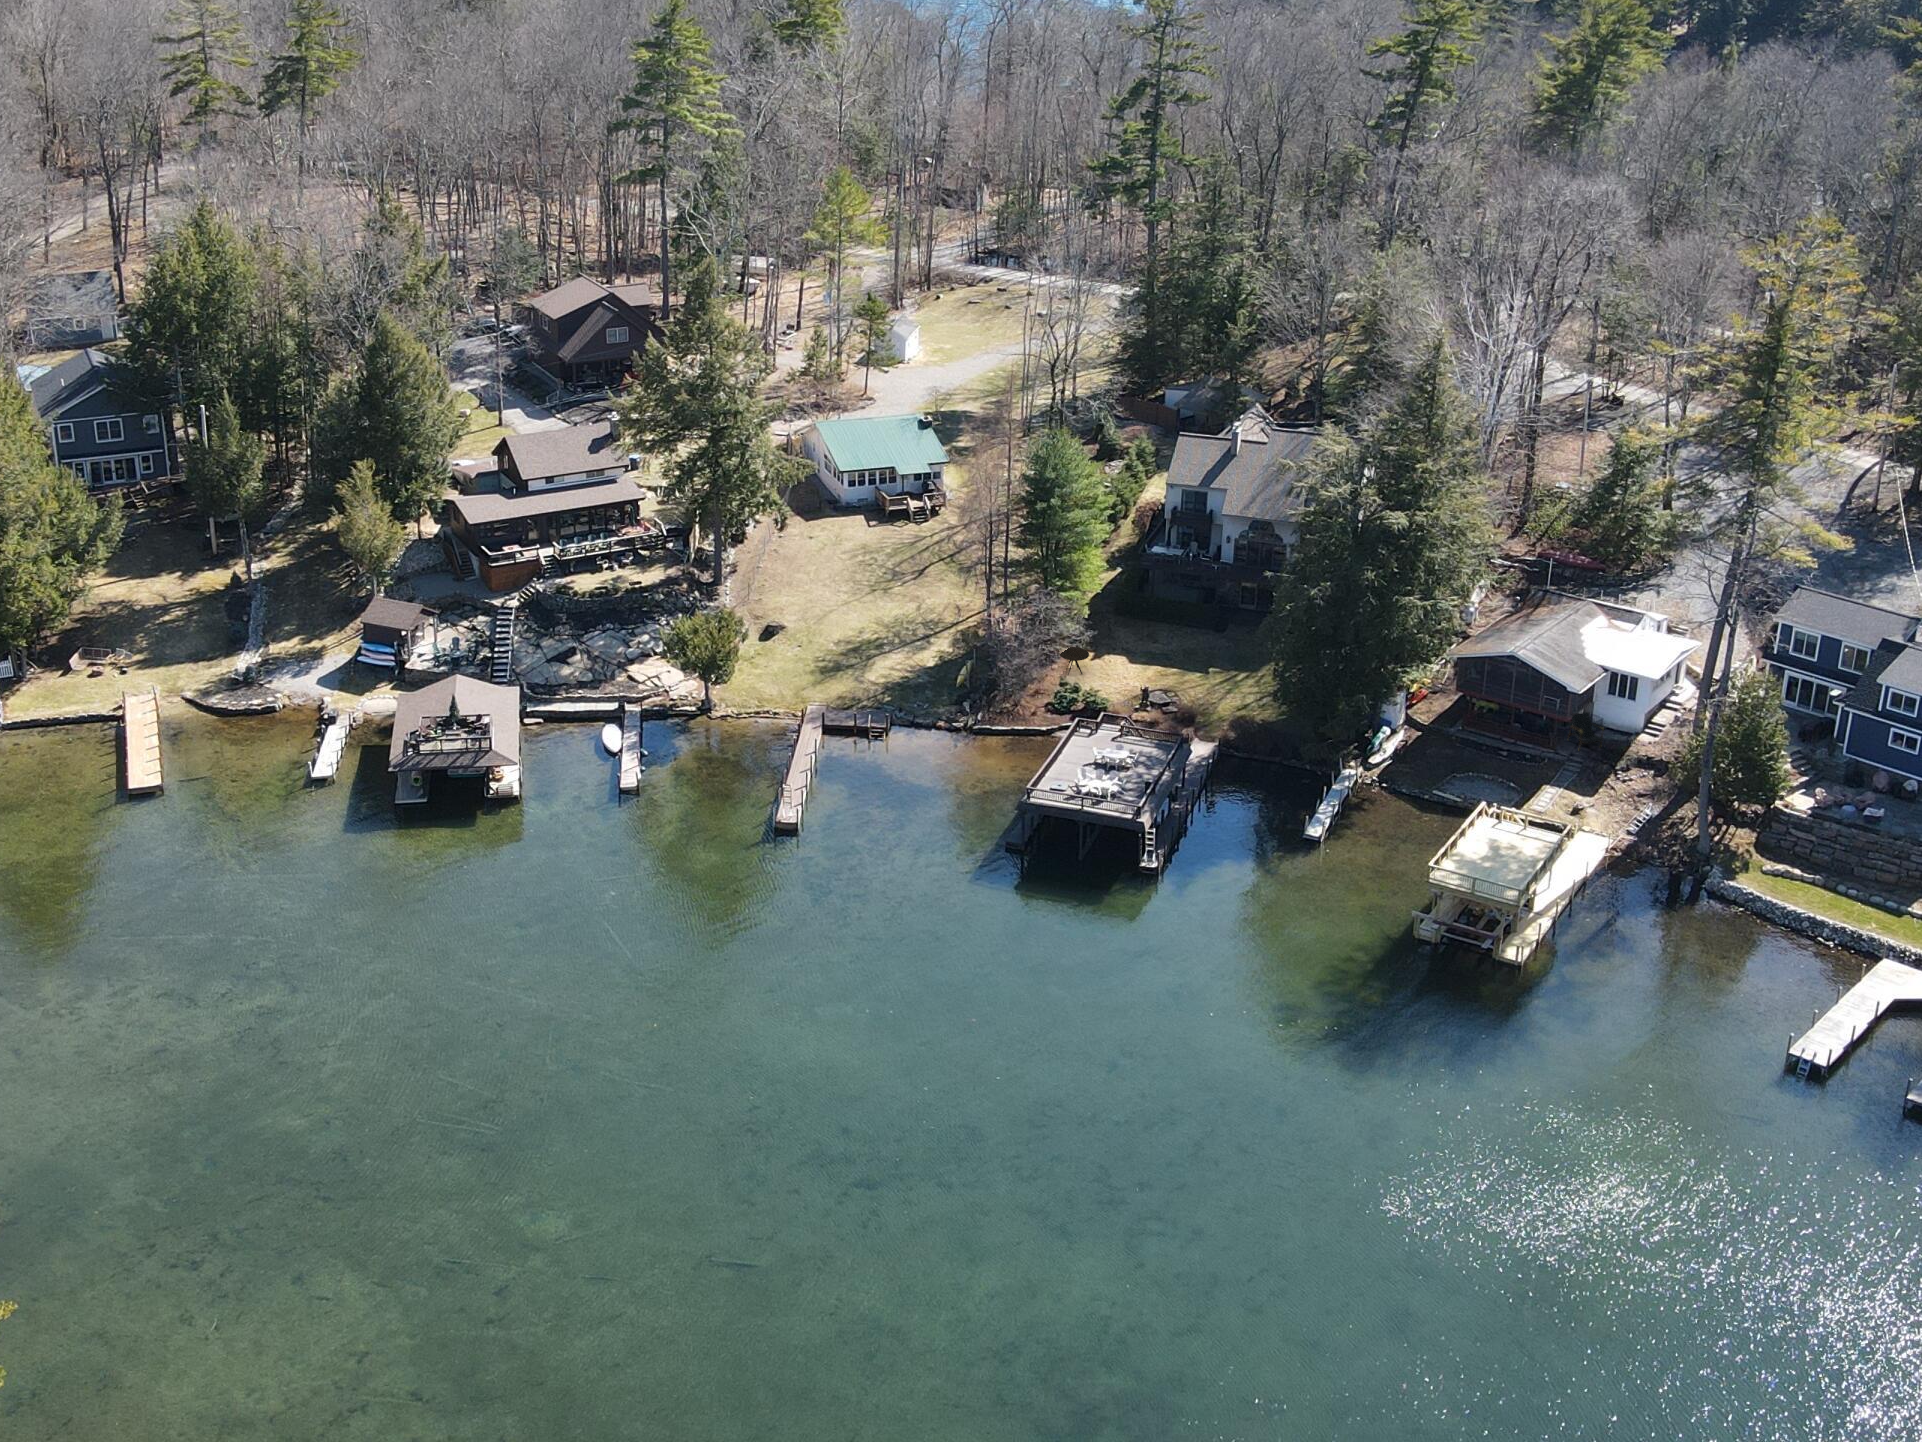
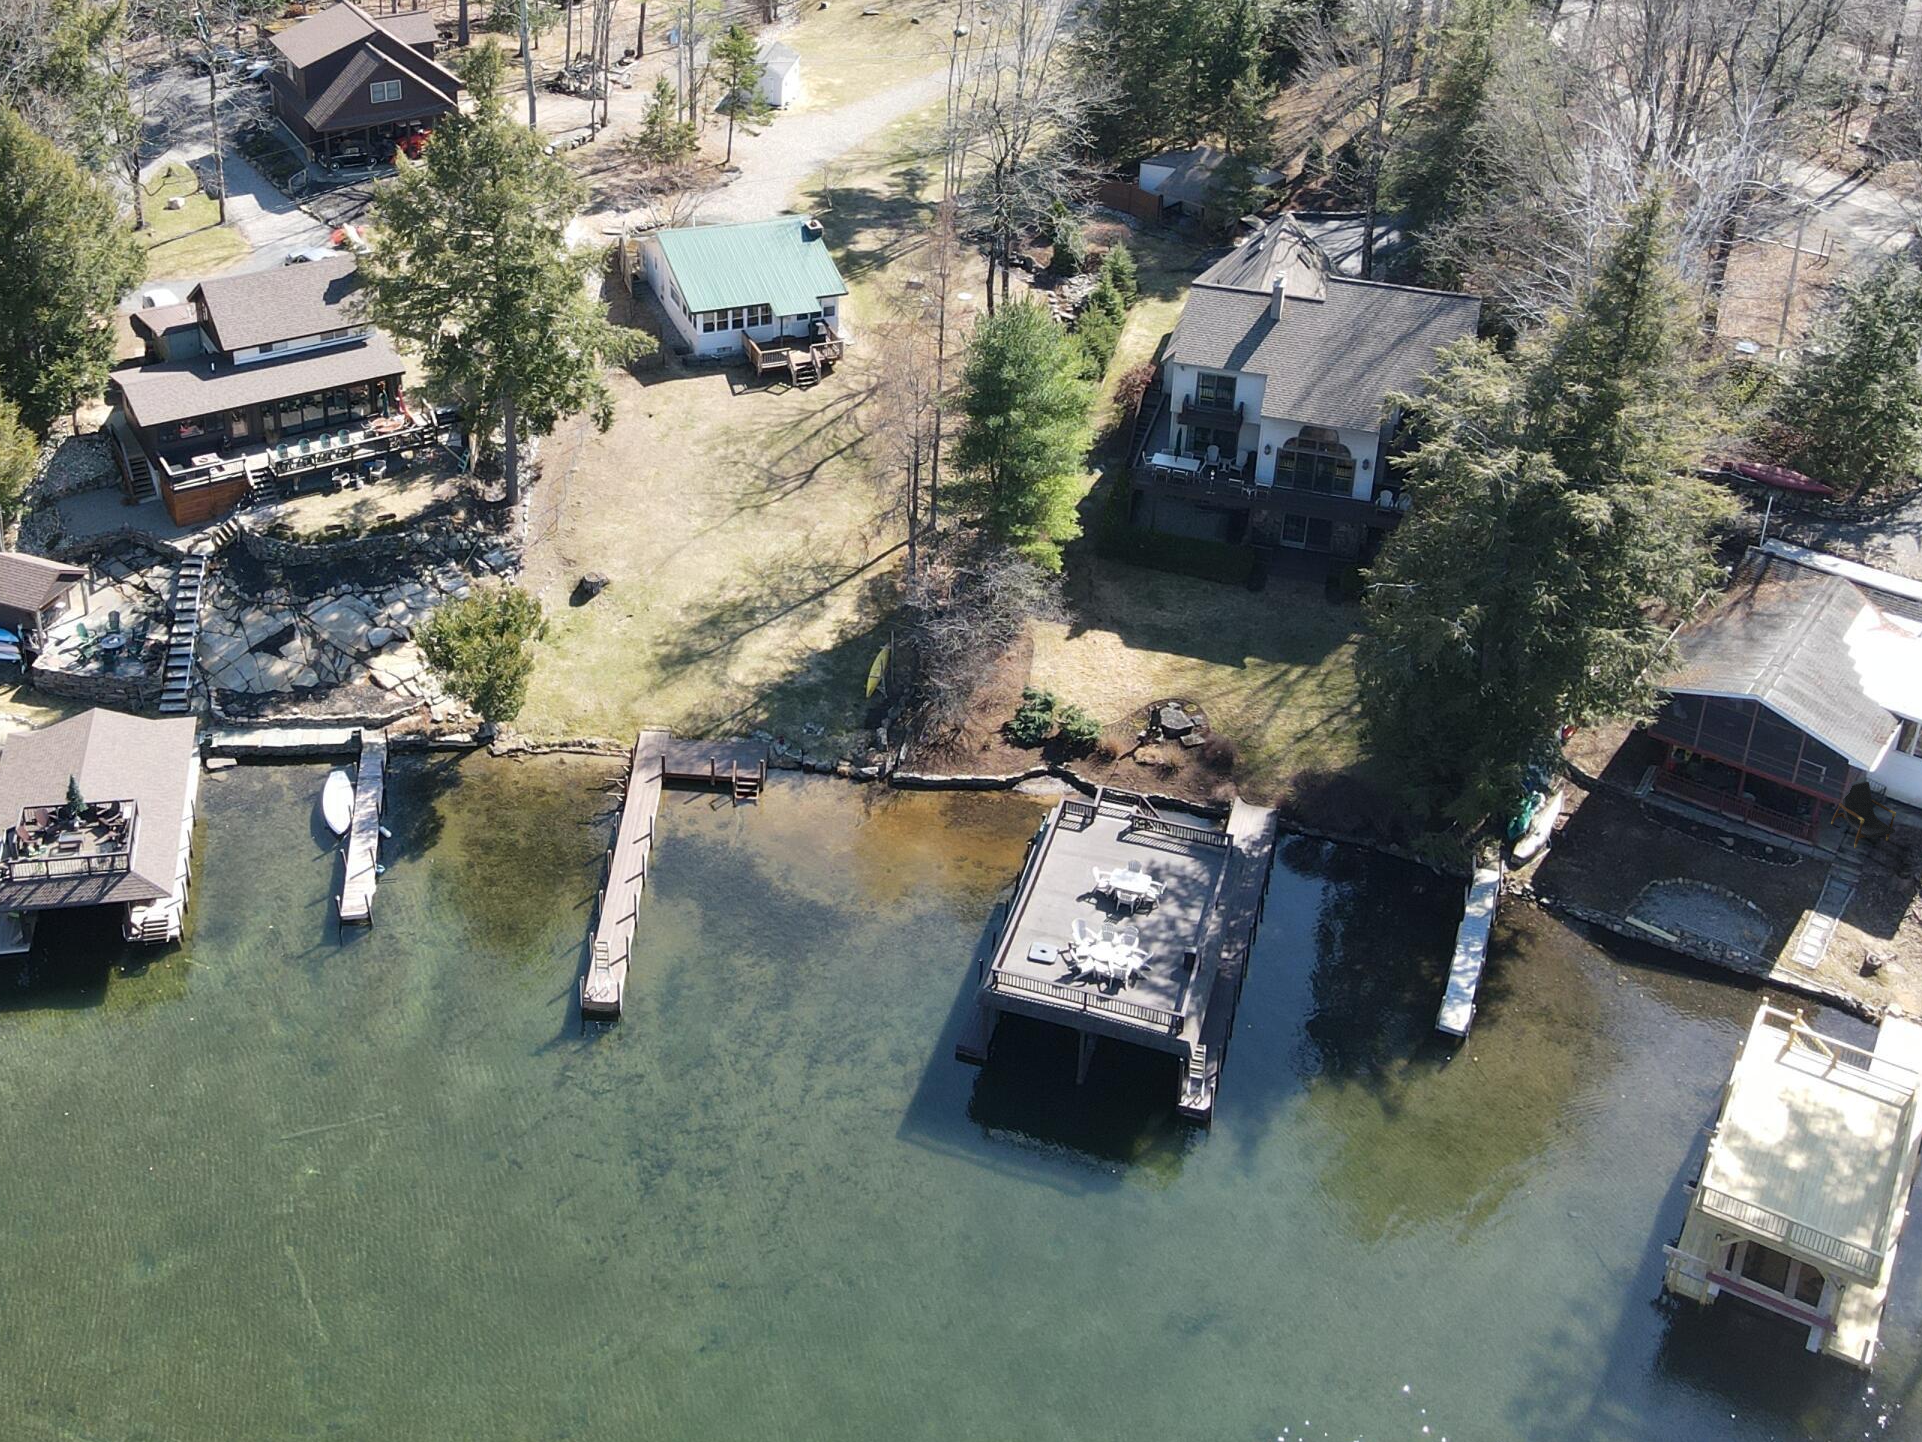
round table: present [1060,647,1089,675] -> none [1021,627,1067,674]

